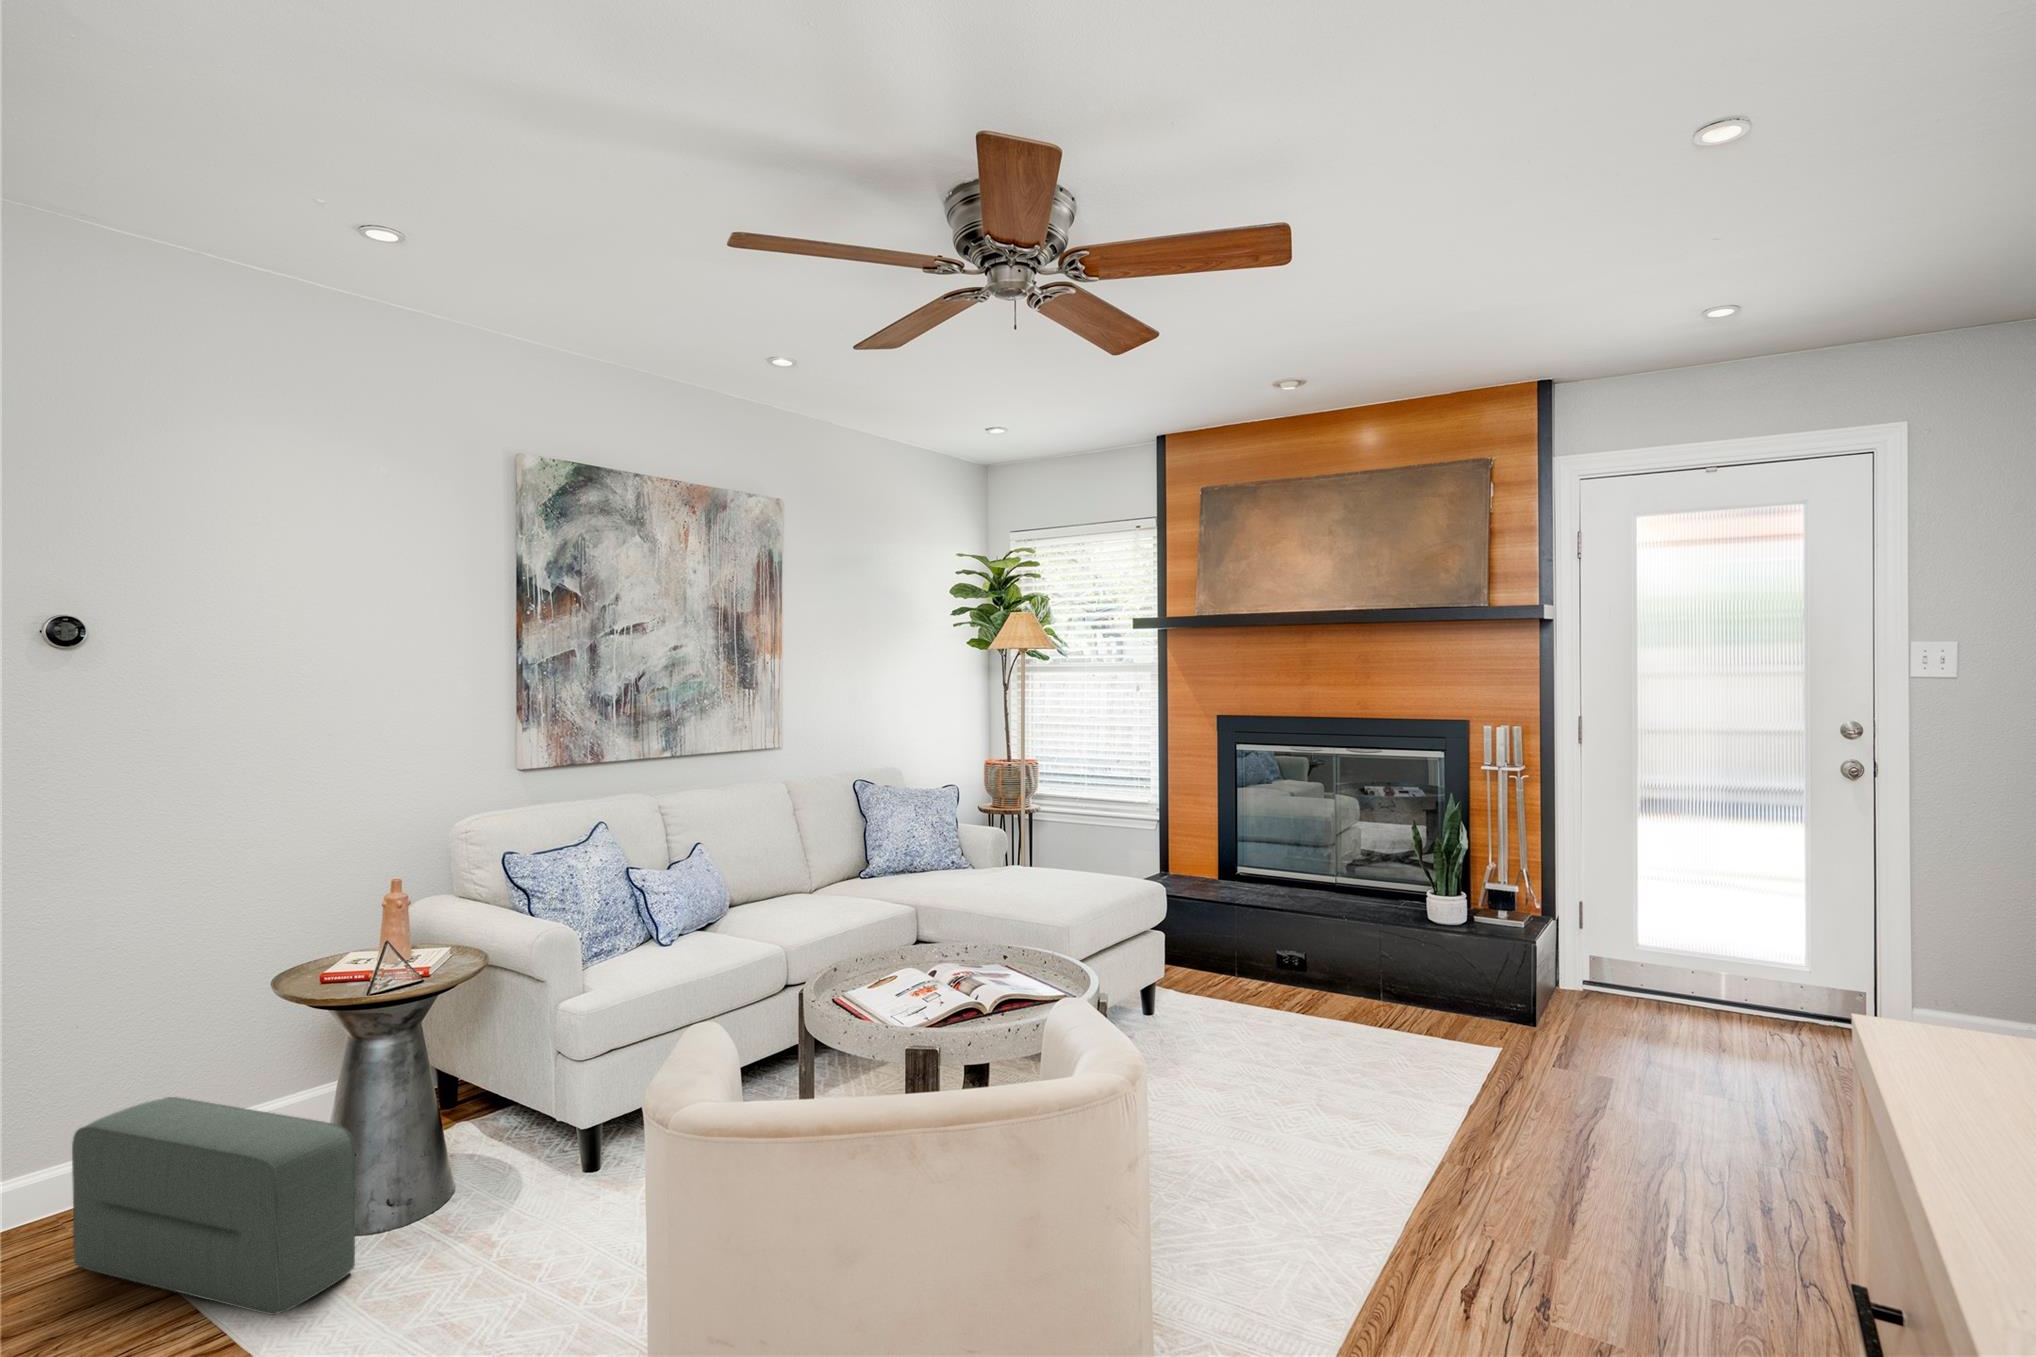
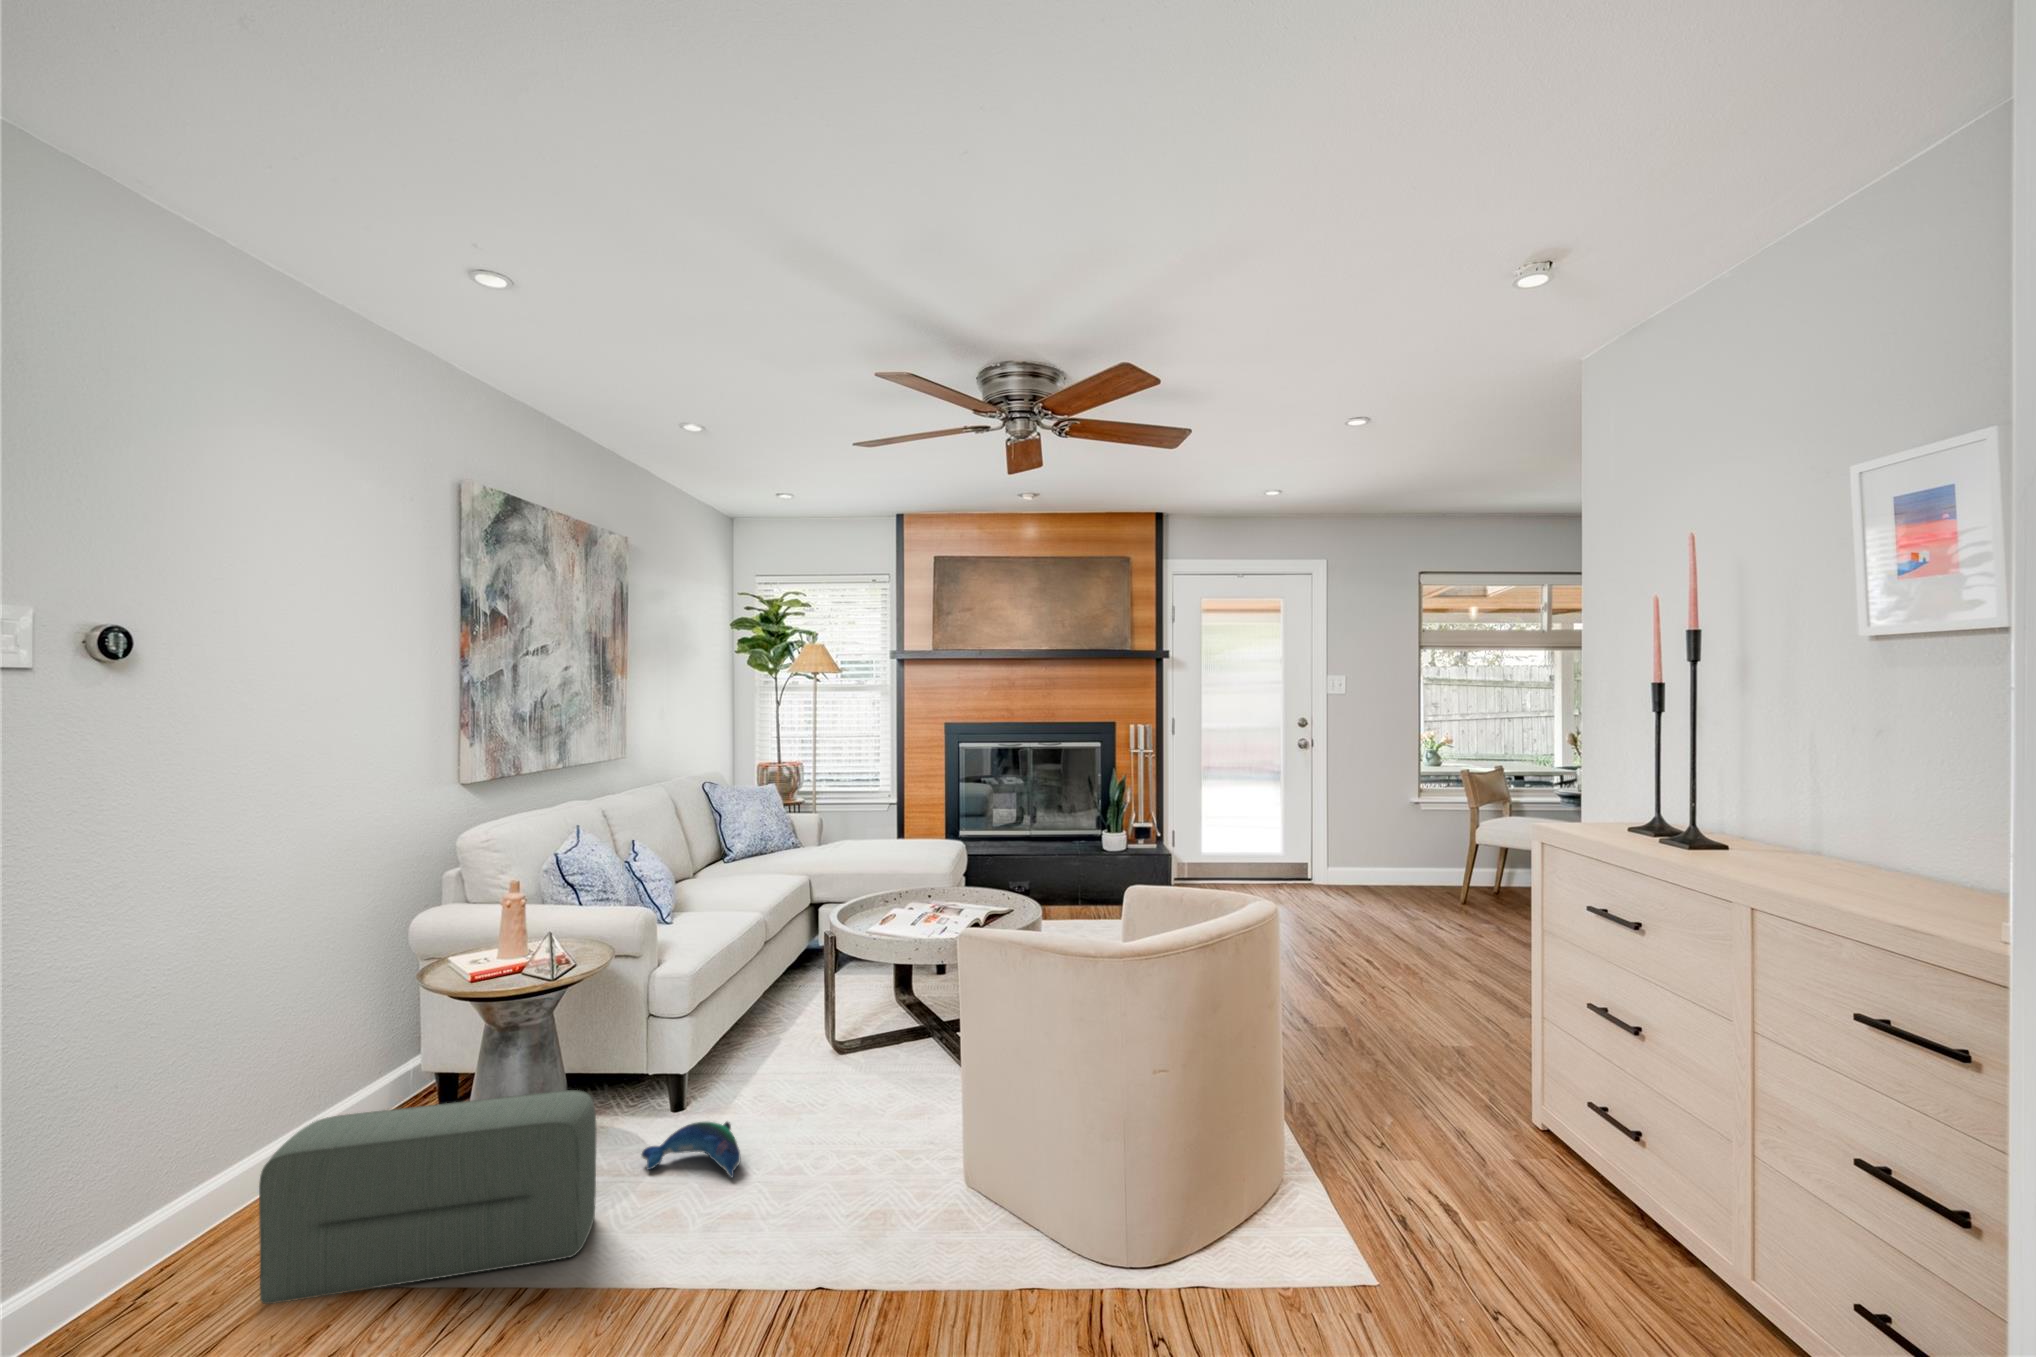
plush toy: none [455,1193,550,1276] -> present [642,1122,740,1177]

